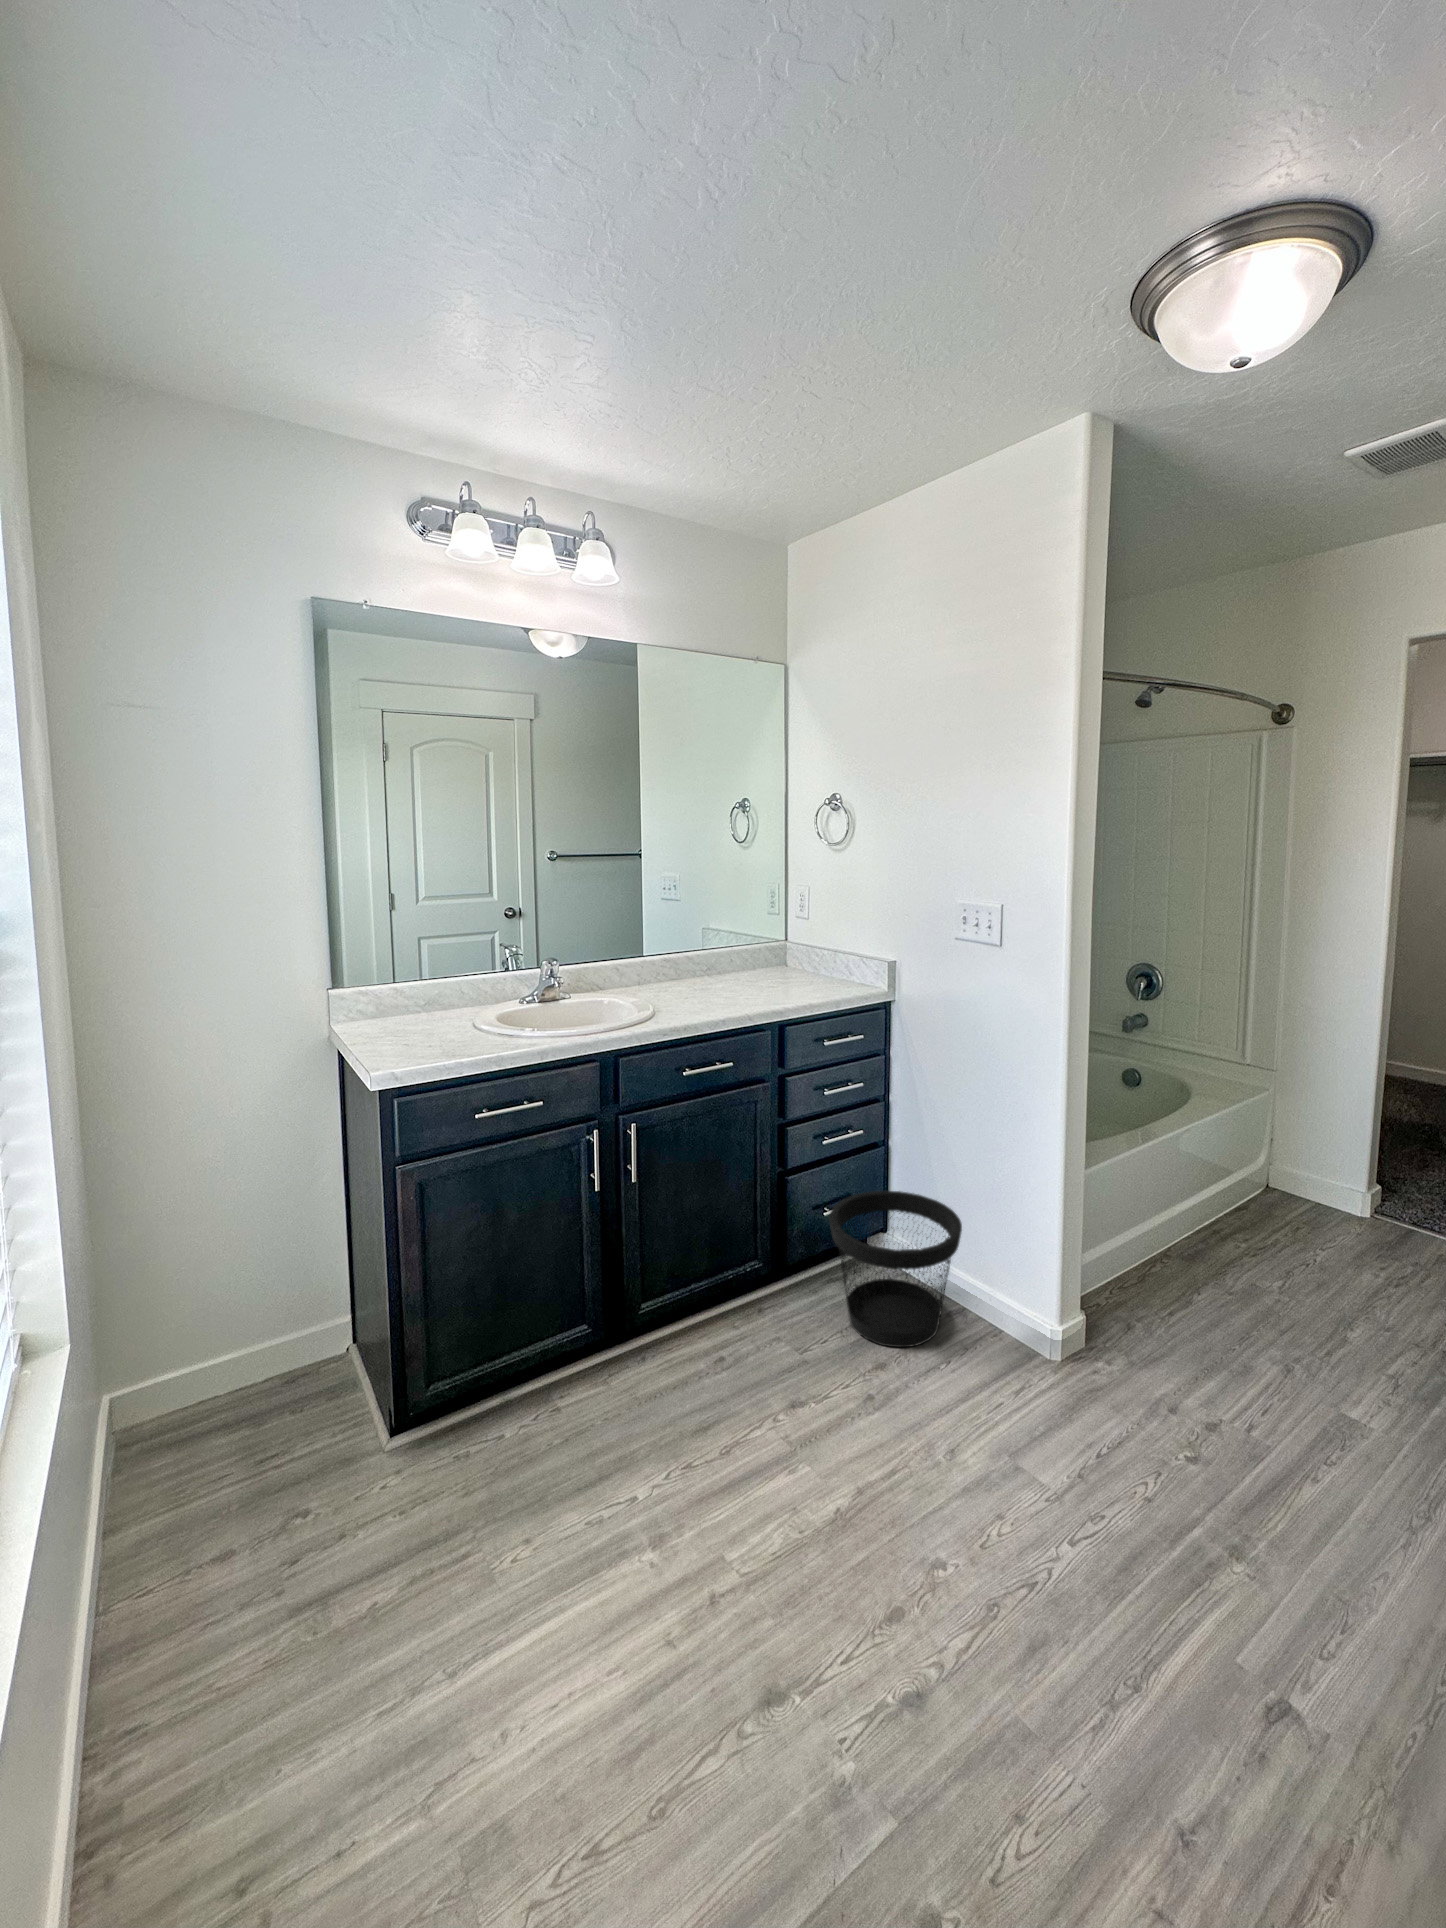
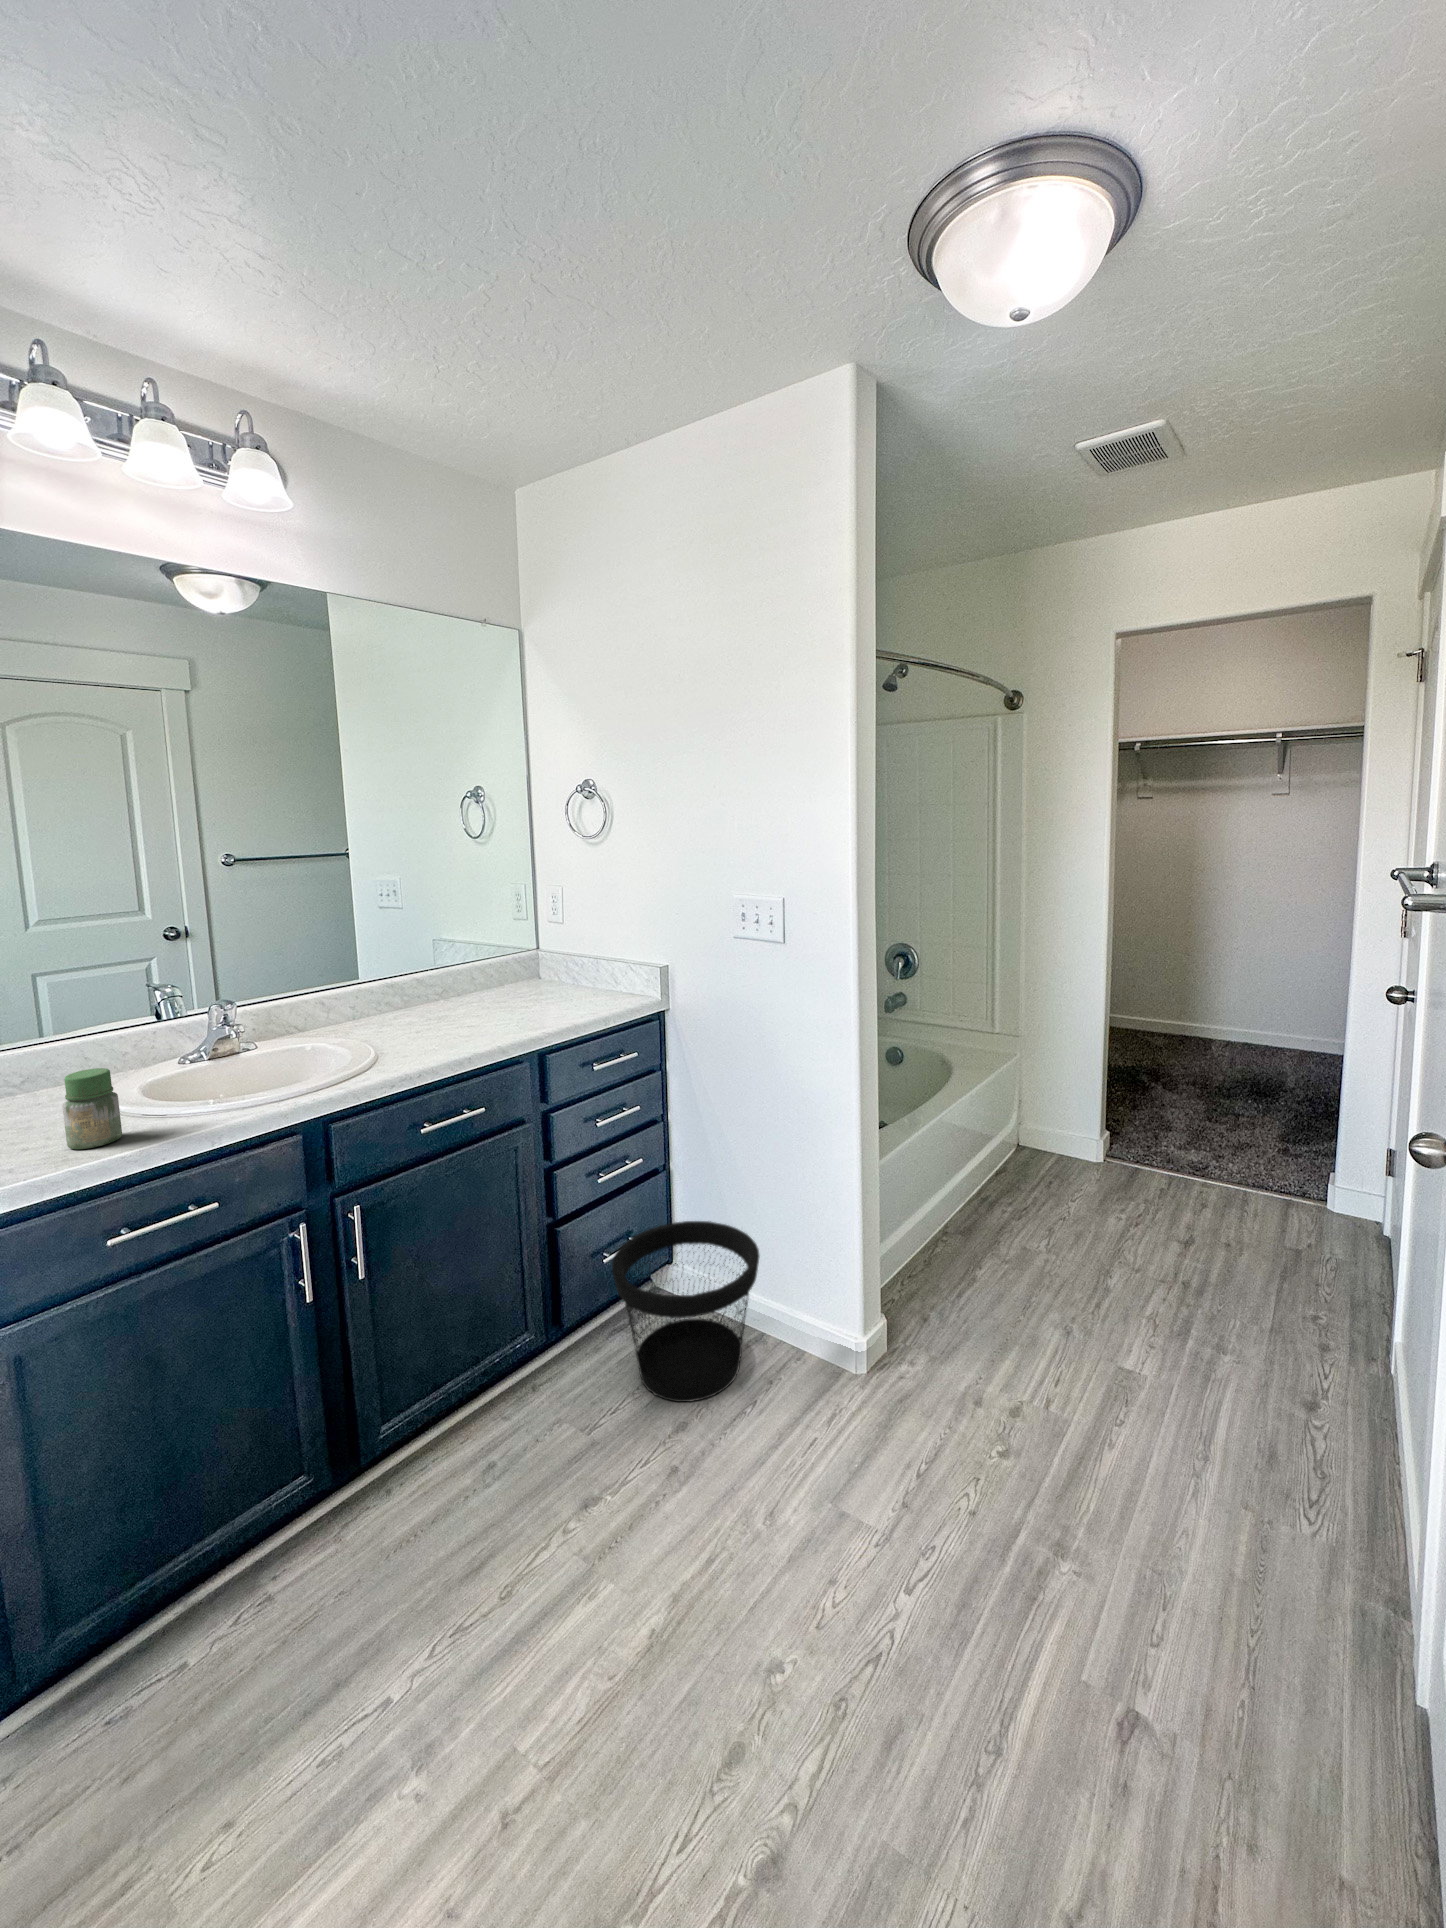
jar: none [454,995,487,1050] -> present [62,1068,122,1149]

